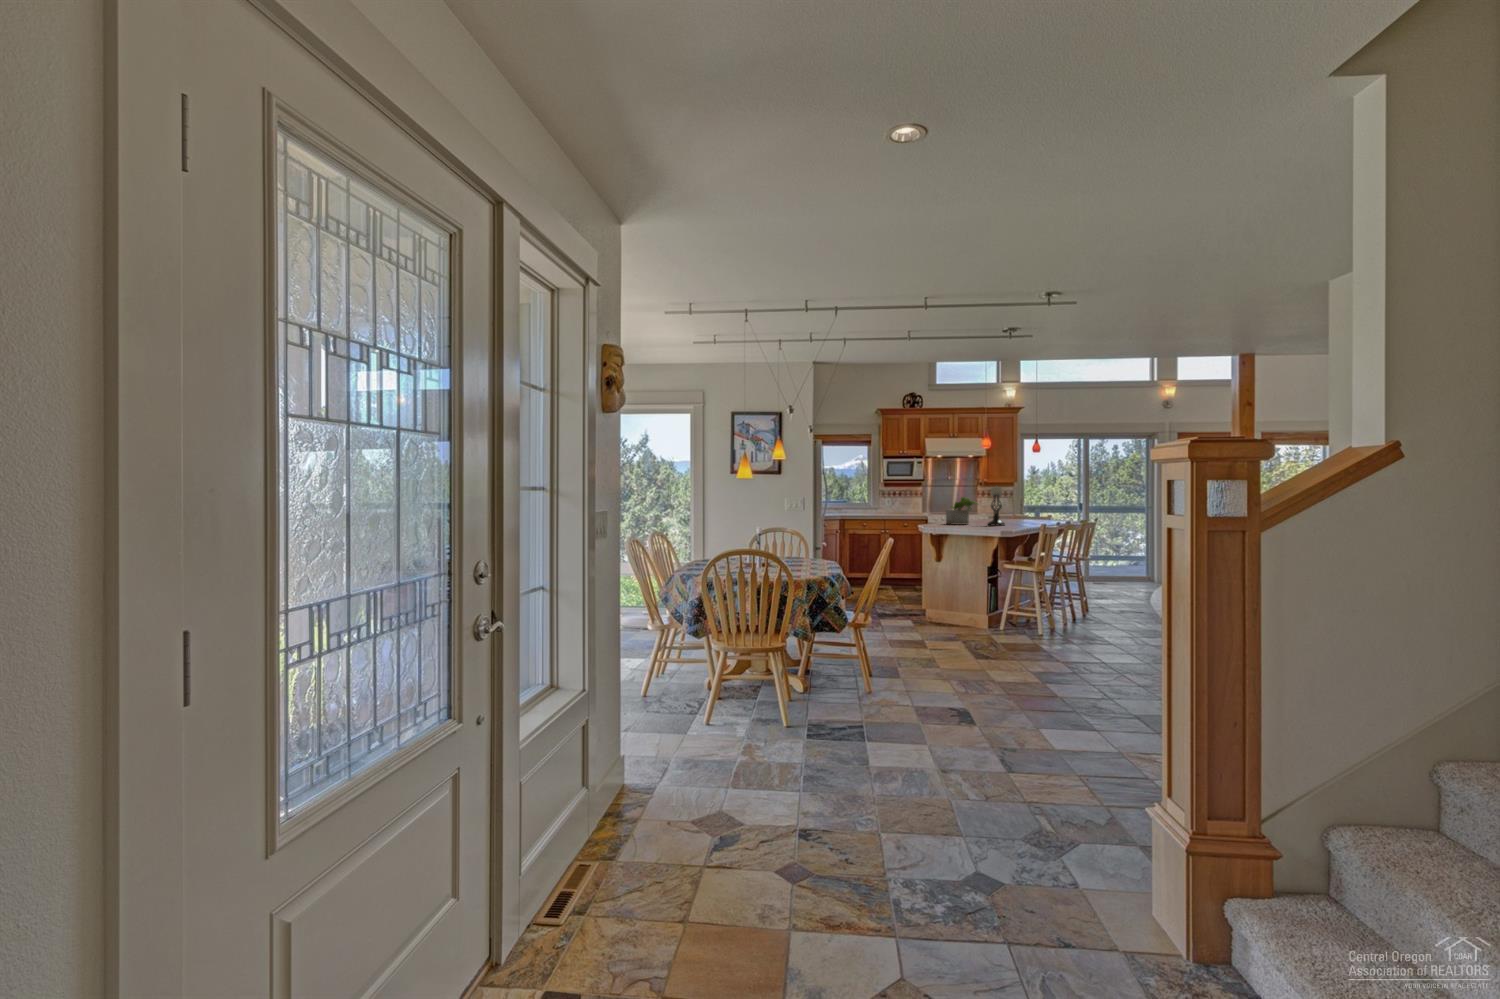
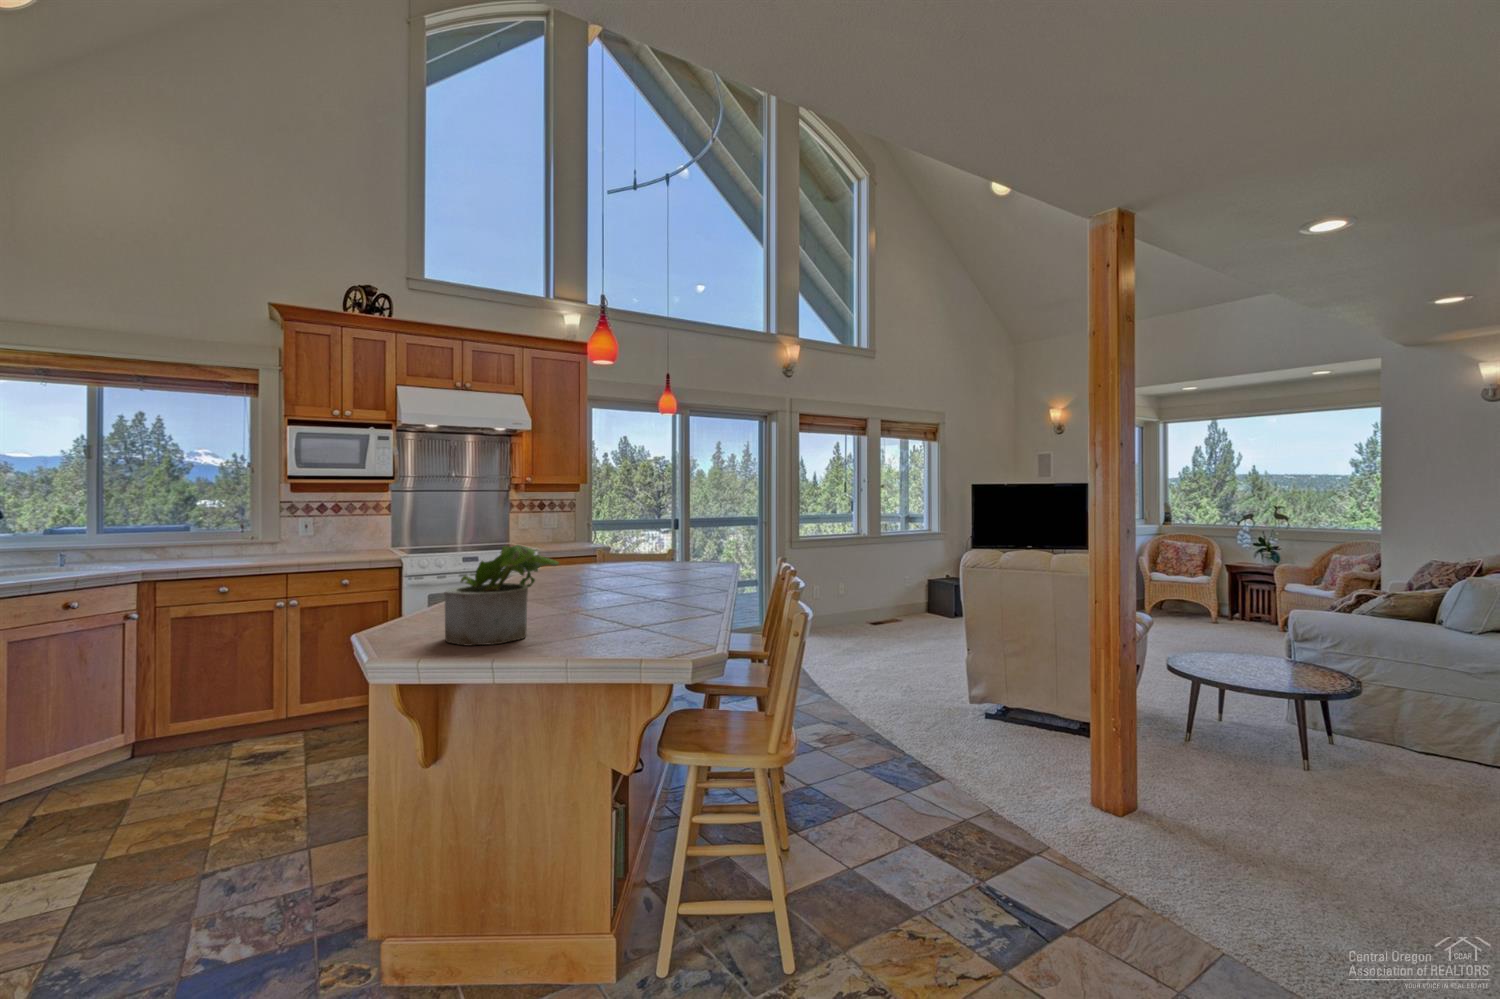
candle holder: present [988,486,1005,526] -> none [595,505,654,646]

